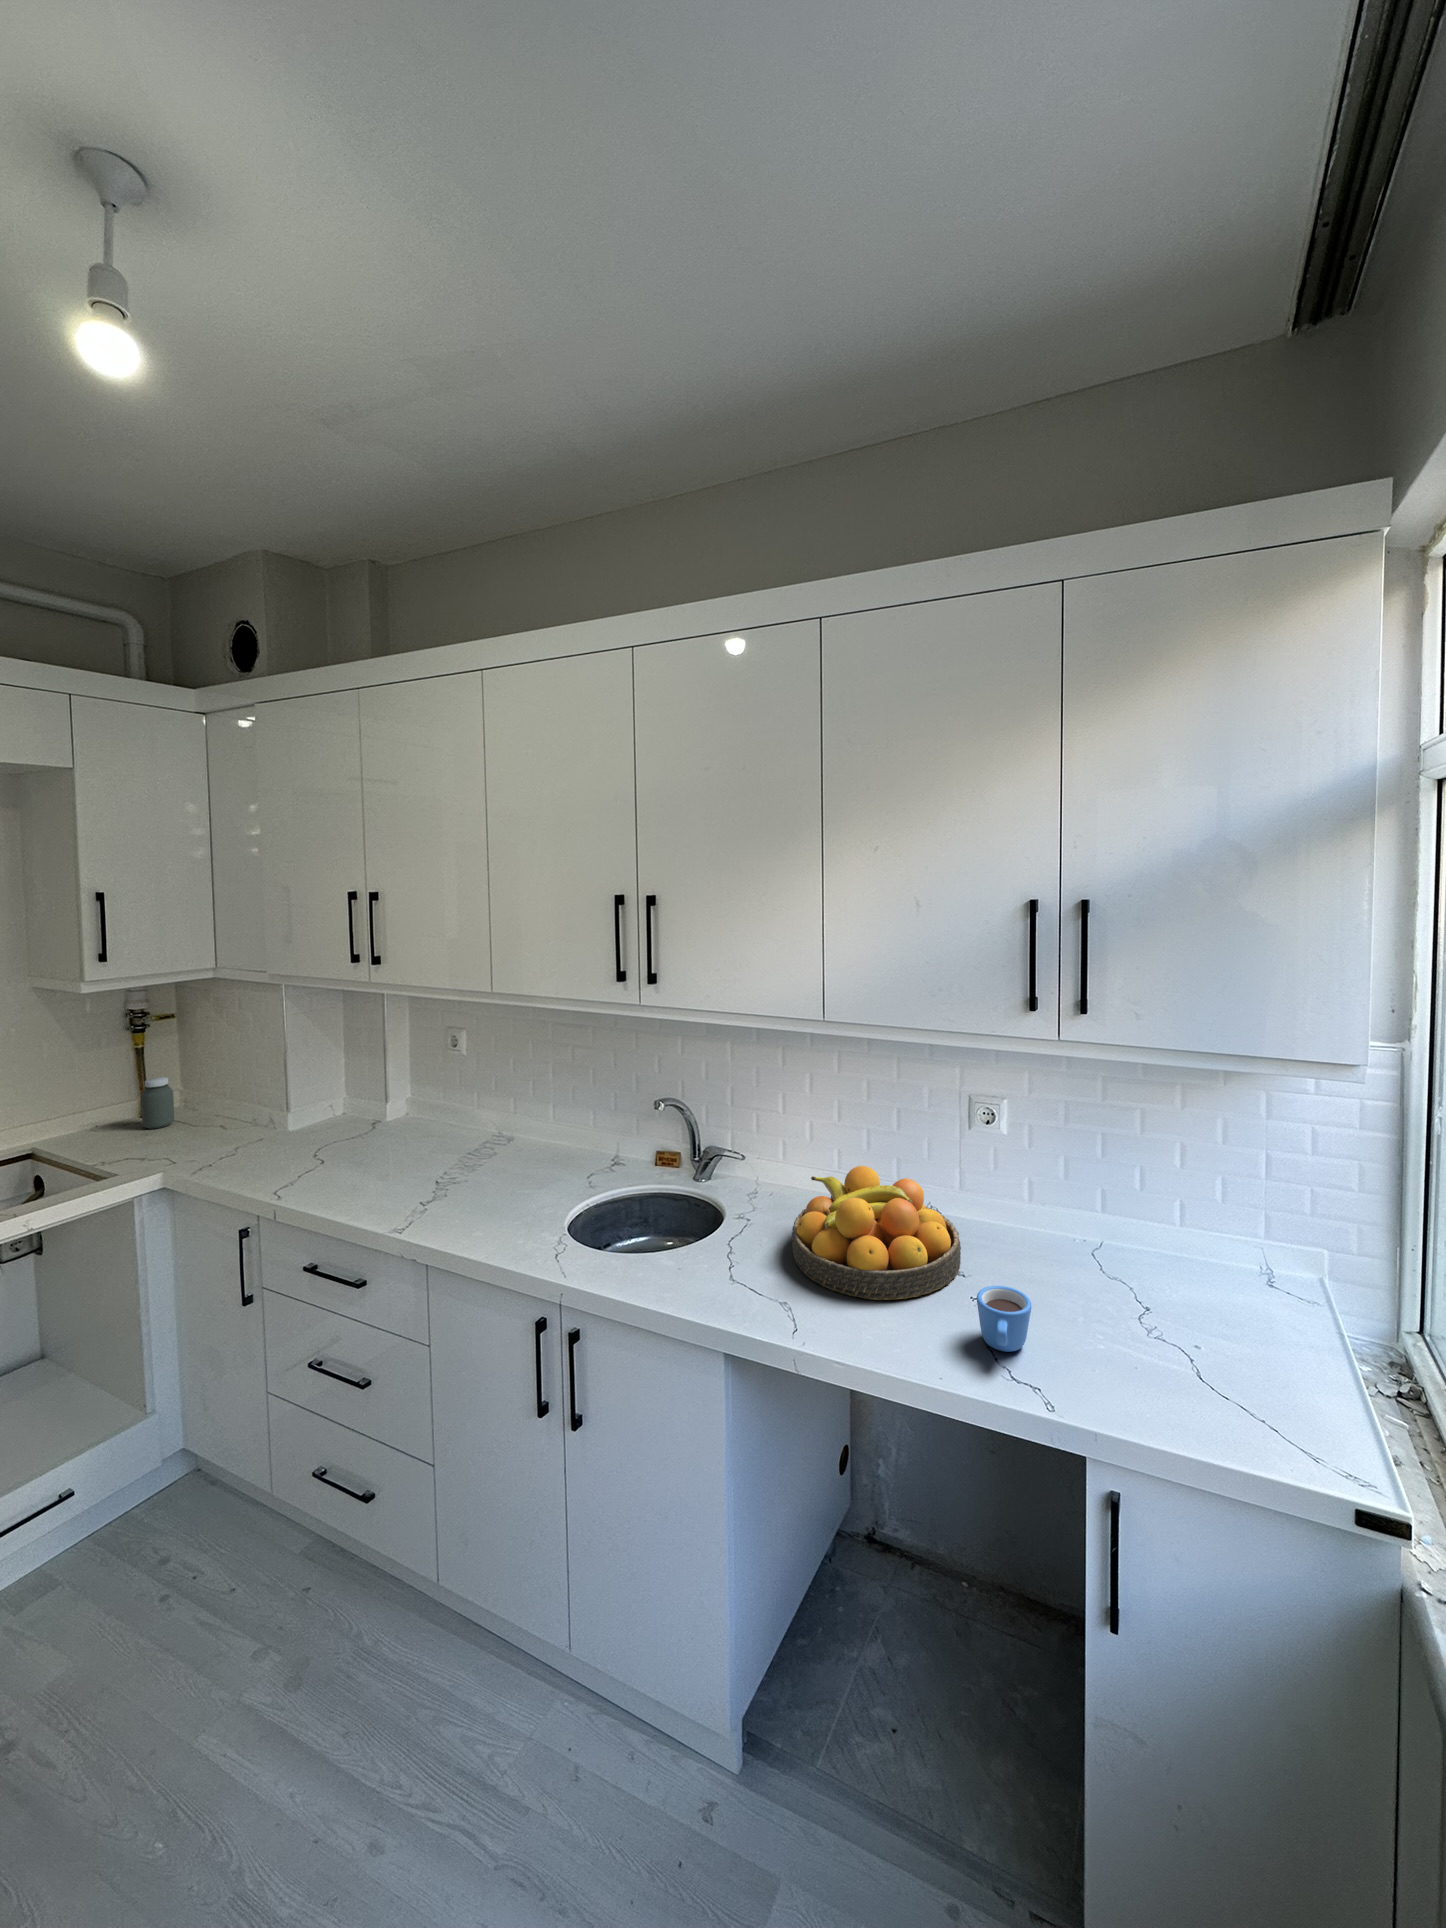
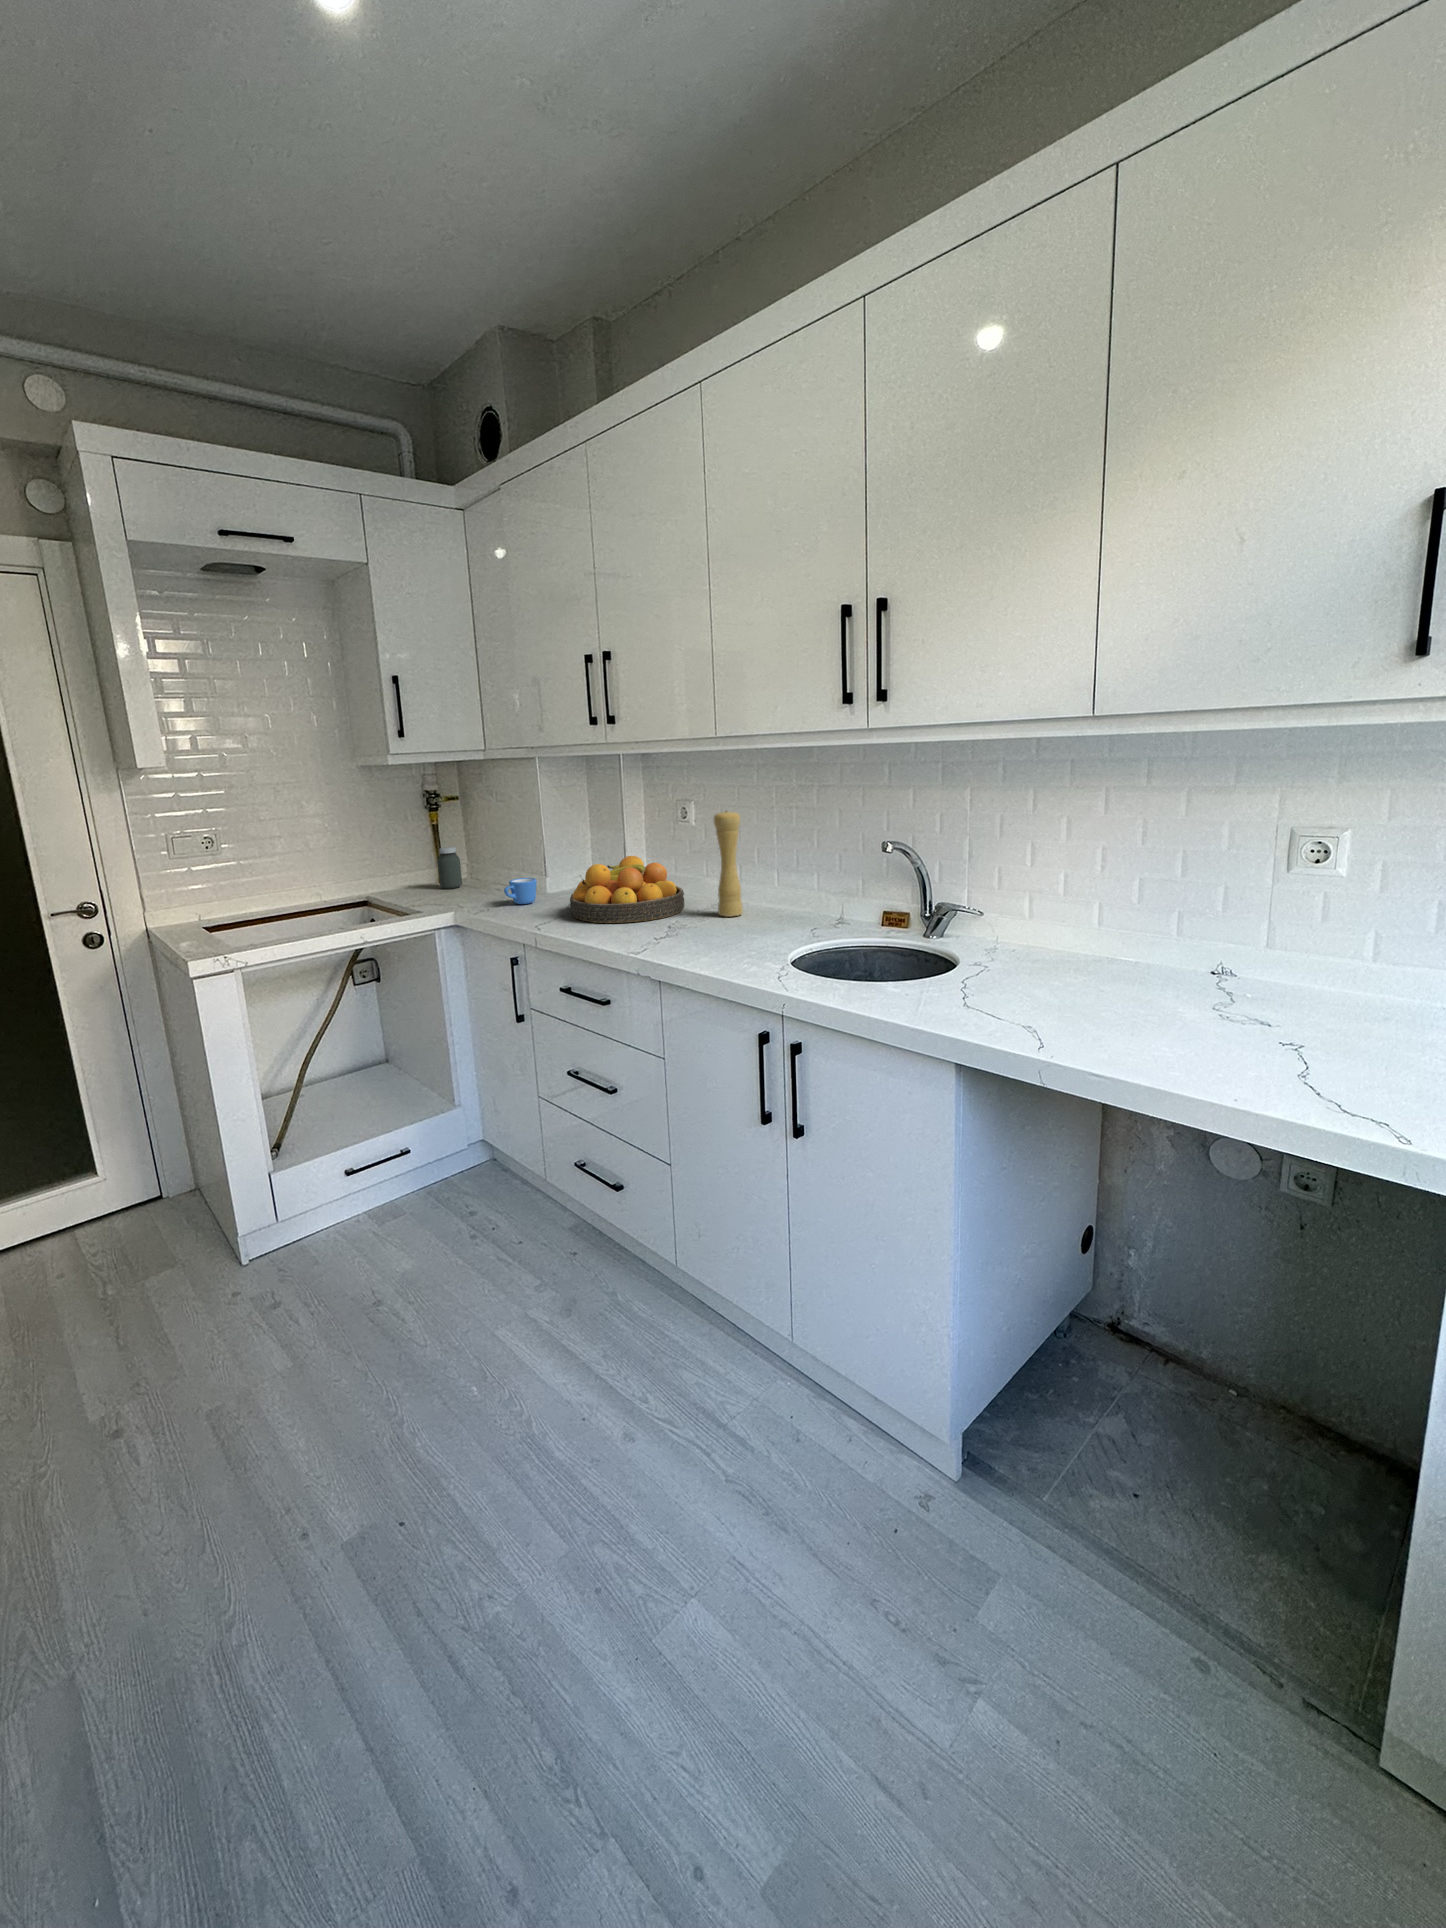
pepper mill: none [488,1053,518,1162] -> present [714,811,742,917]
fruit bowl: present [792,1166,961,1300] -> present [570,856,684,923]
mug: present [977,1286,1032,1352] -> present [504,878,537,904]

